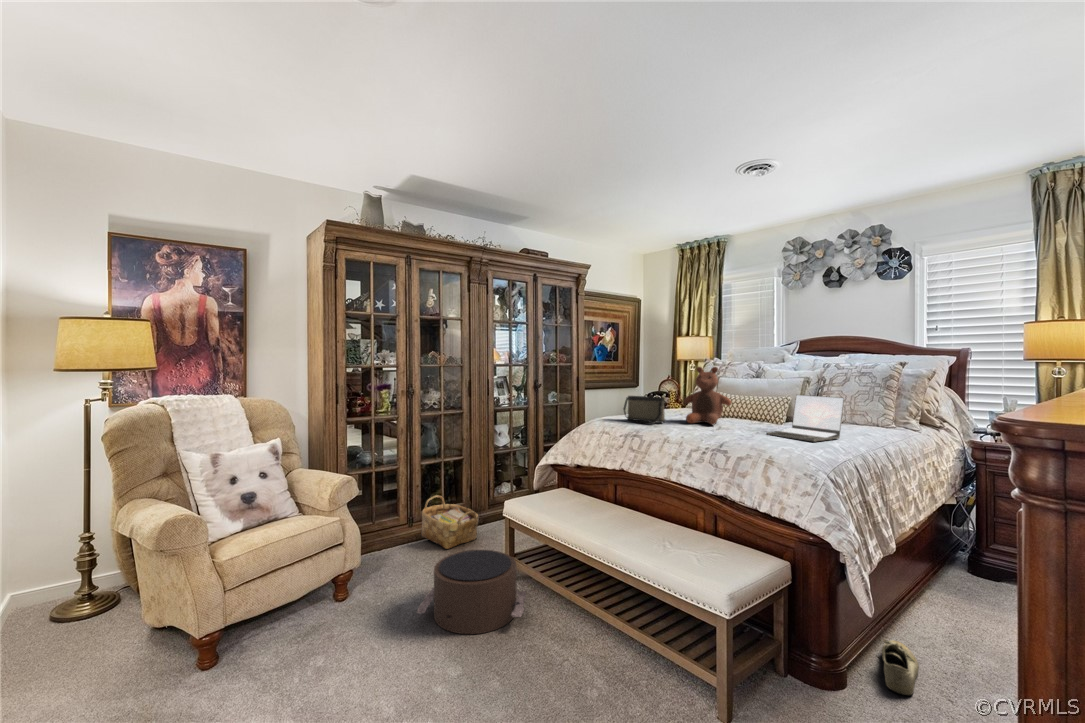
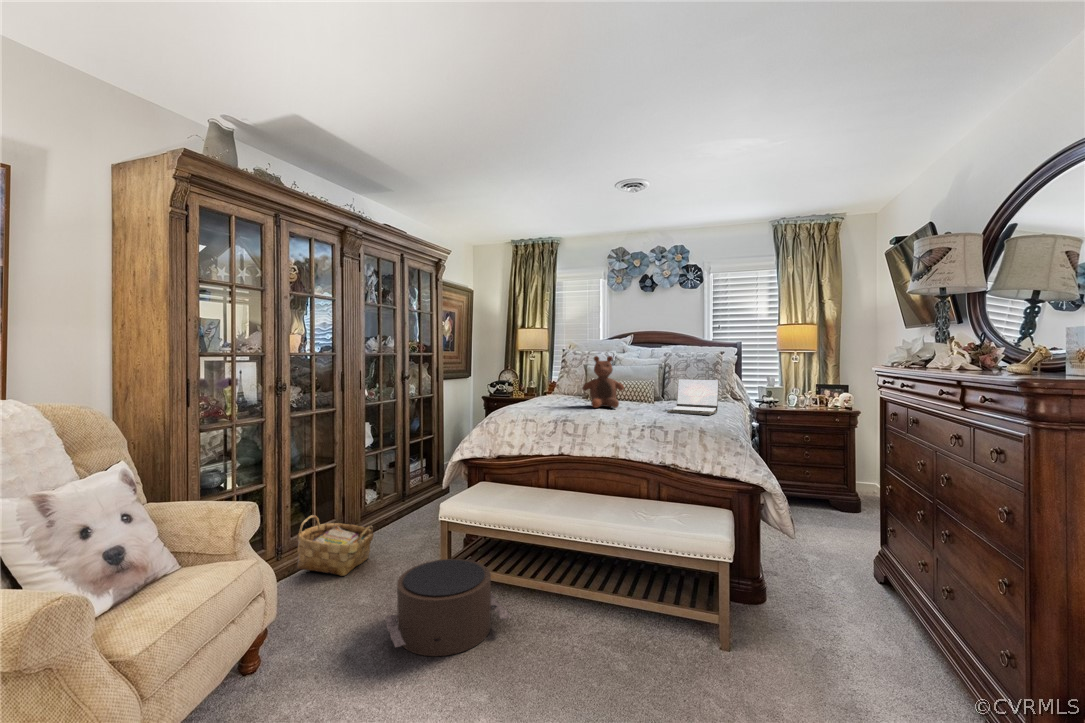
handbag: present [623,396,665,424] -> none [535,385,577,410]
shoe: present [882,639,919,695] -> none [767,556,803,590]

